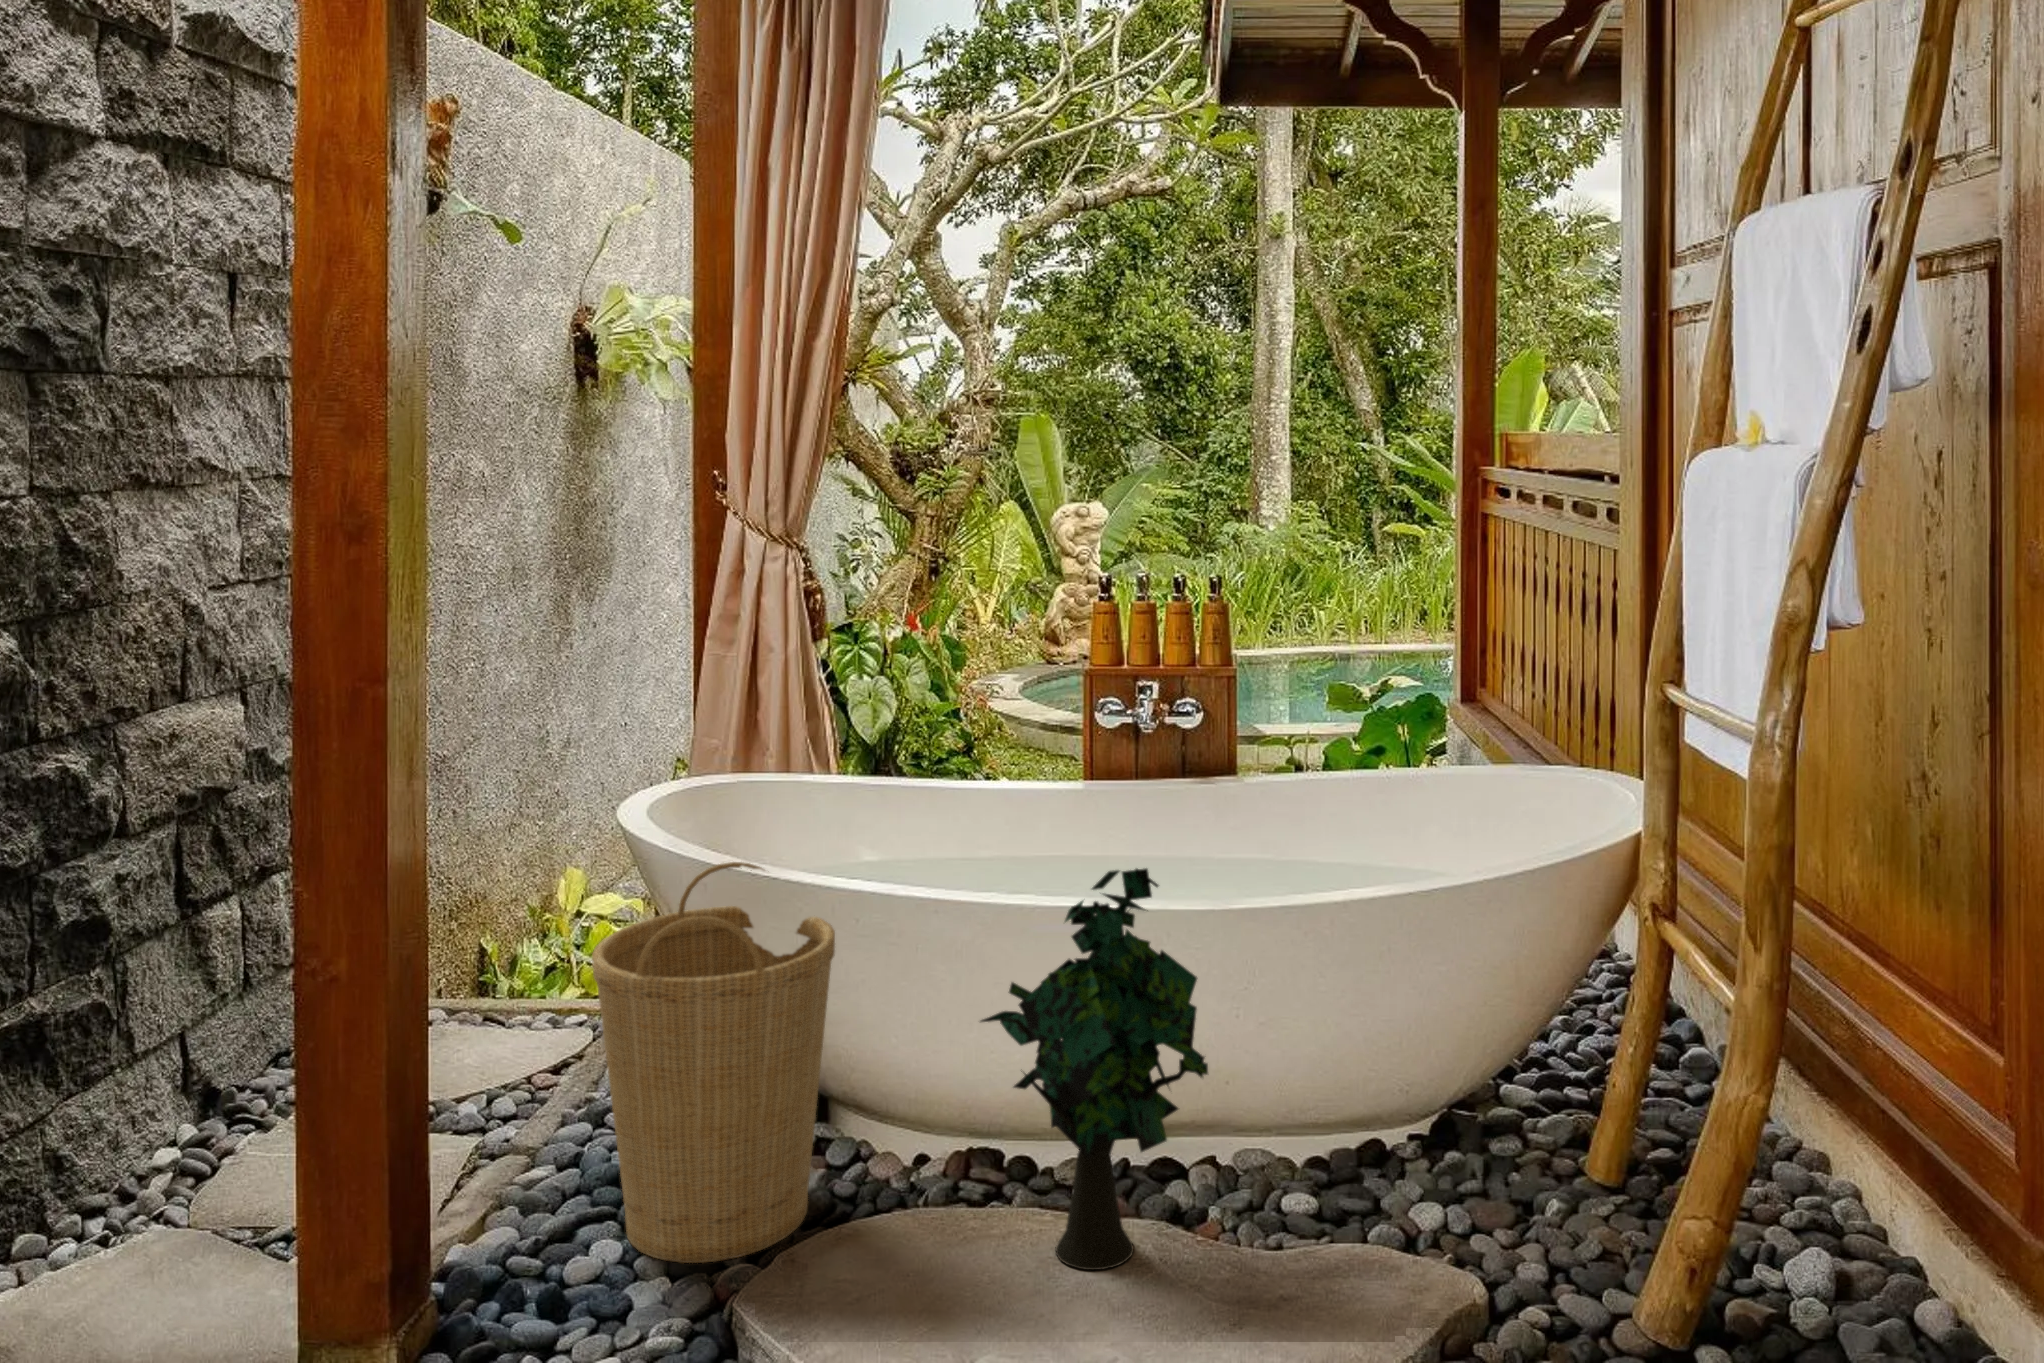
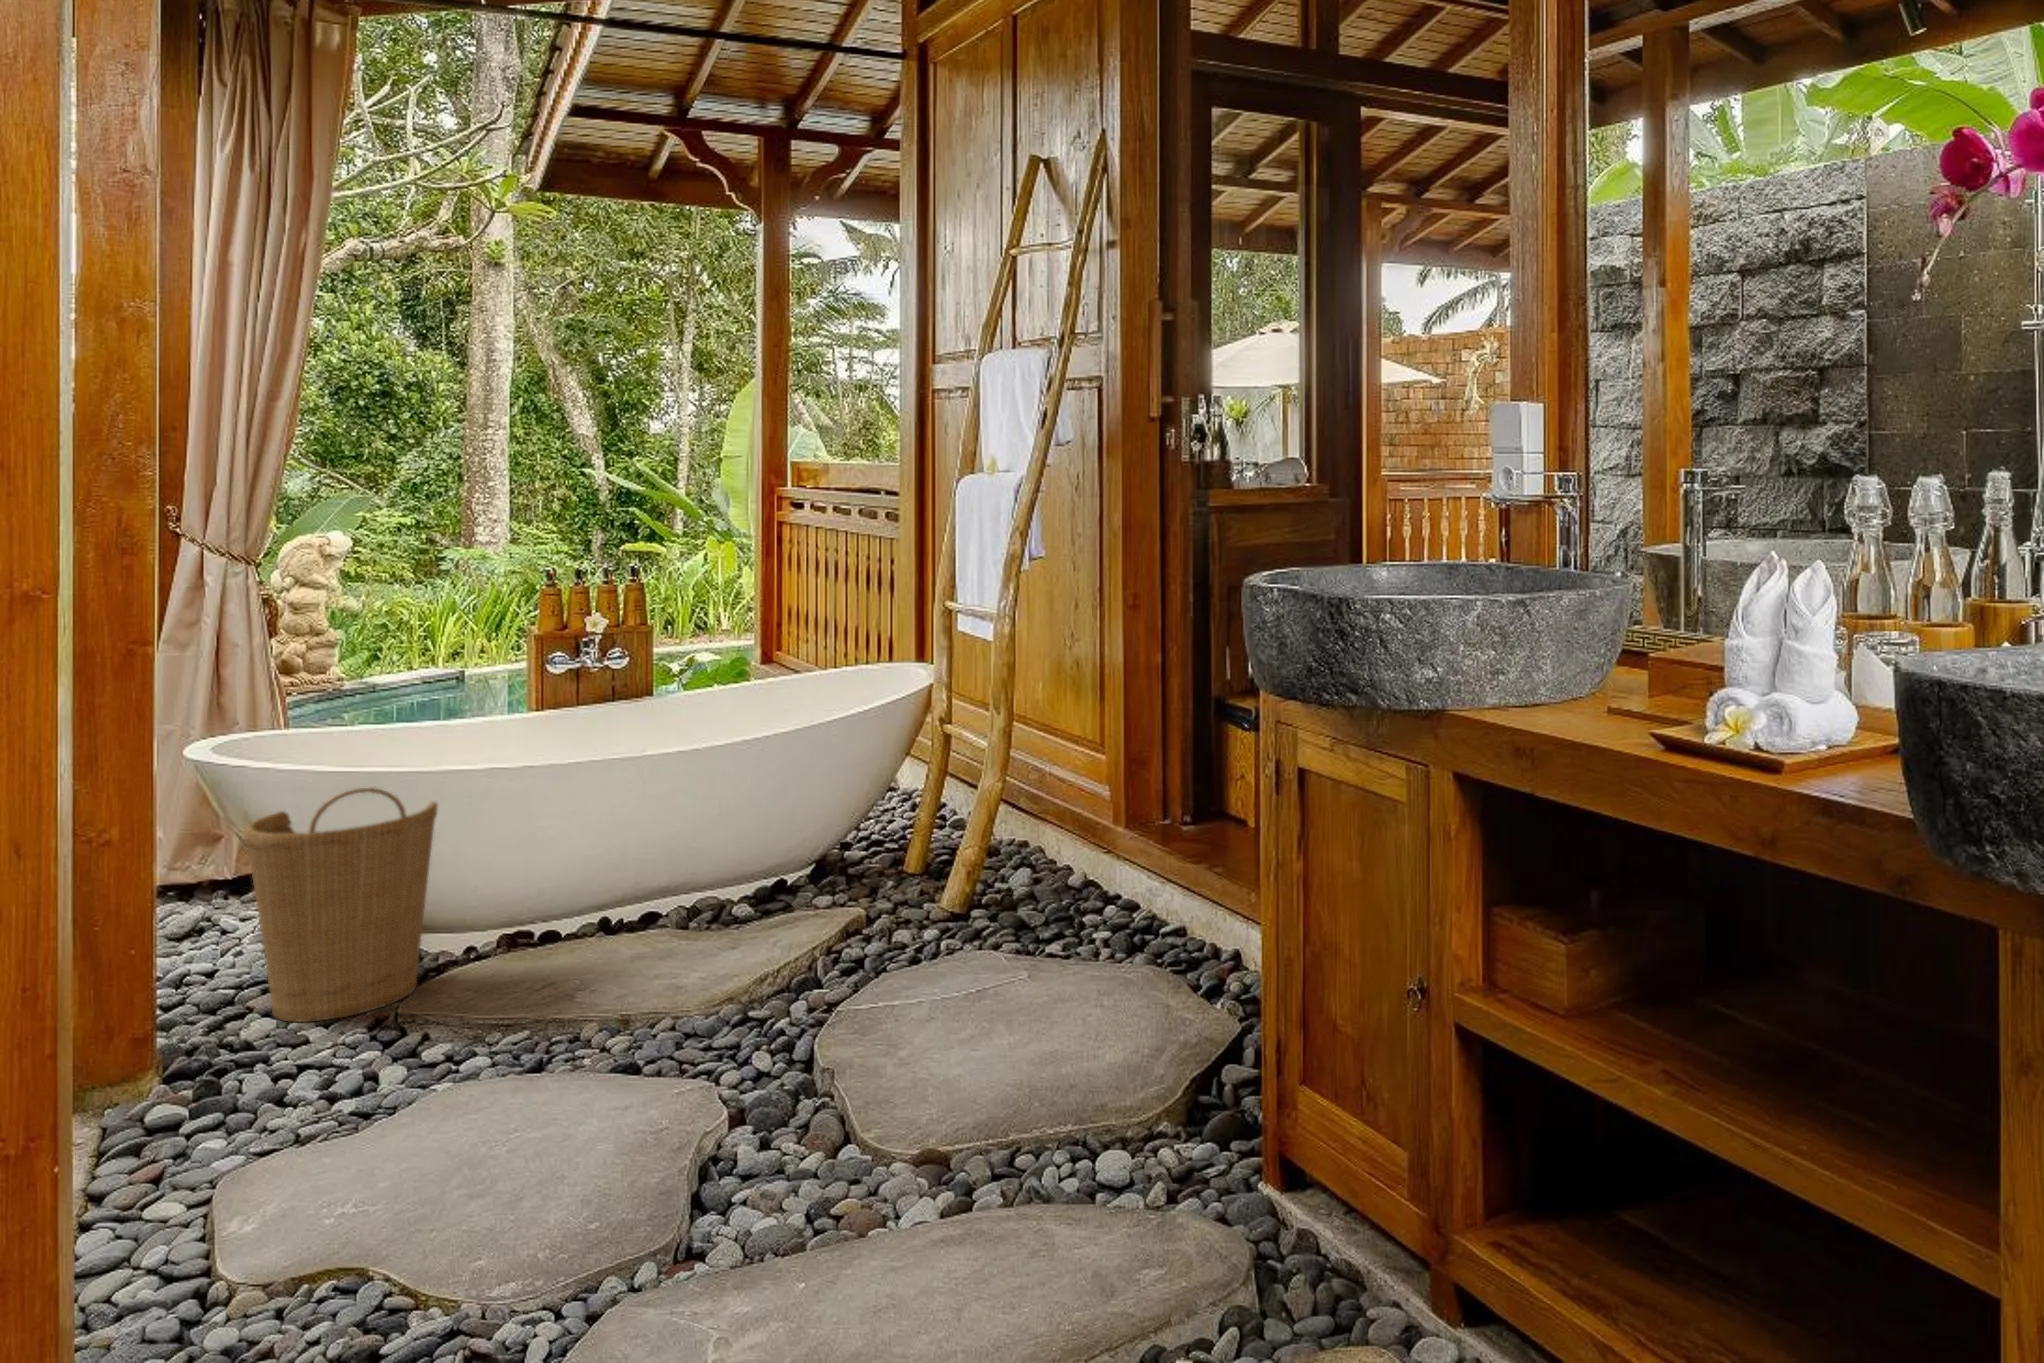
decorative plant: present [981,868,1208,1270] -> none [560,722,709,957]

